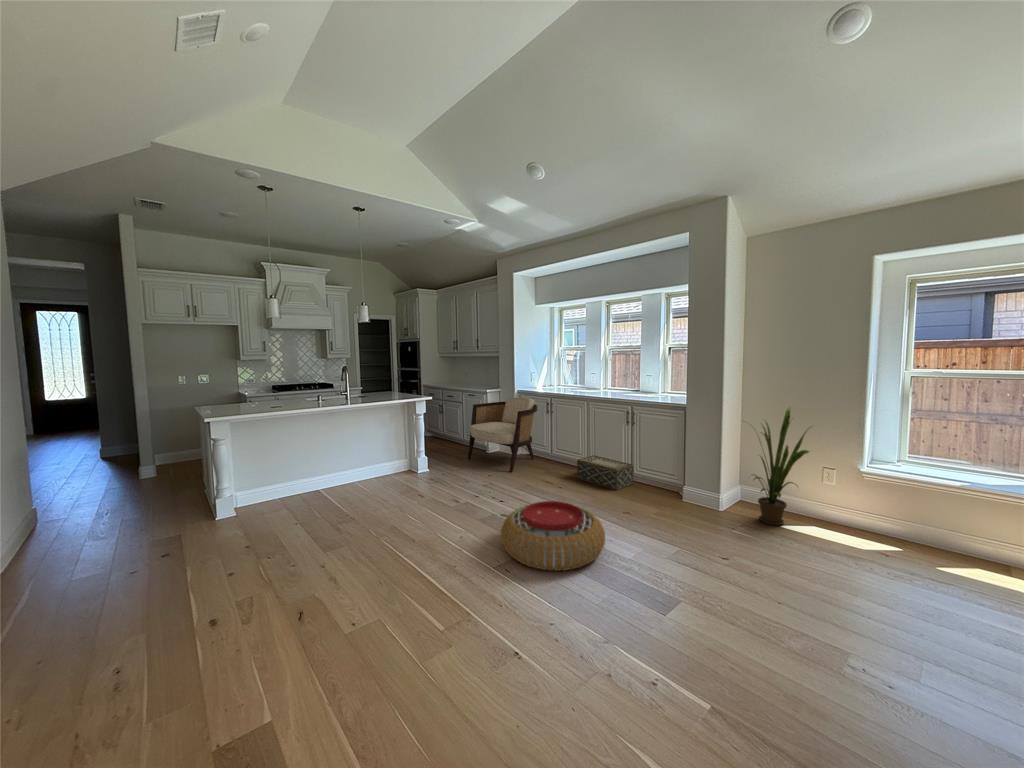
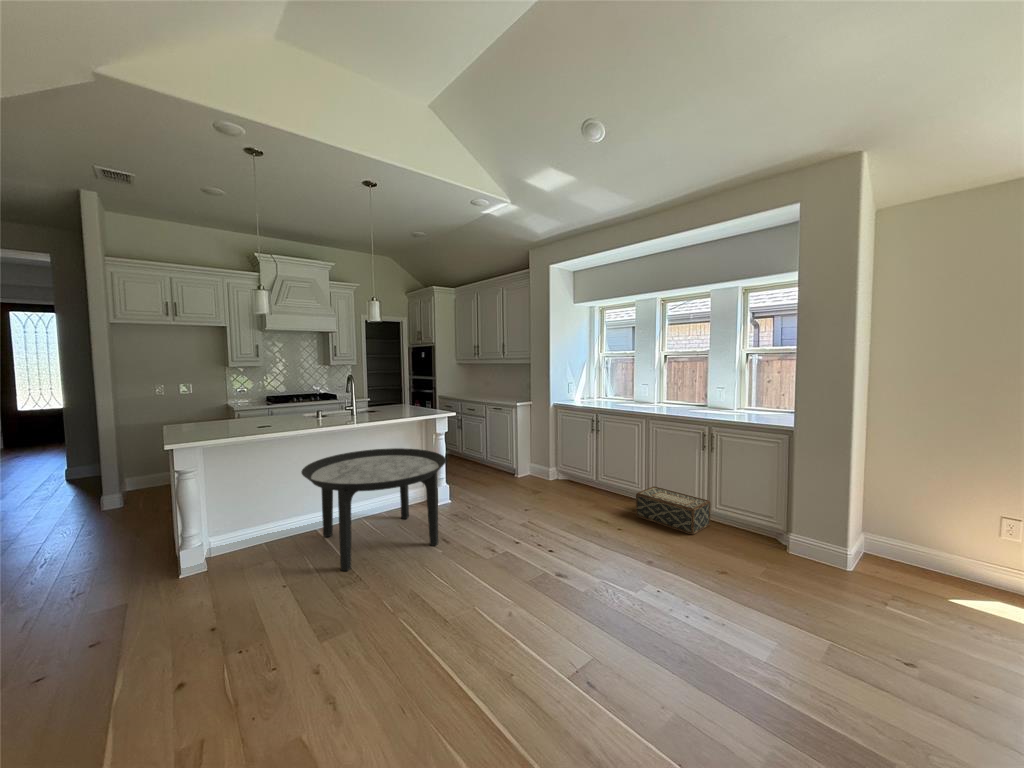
armchair: present [468,398,537,472] -> none [495,413,580,506]
house plant: present [753,407,811,525] -> none [875,432,996,598]
round table: none [307,425,422,515] -> present [301,448,446,571]
pouf: present [501,501,605,571] -> none [567,564,723,685]

